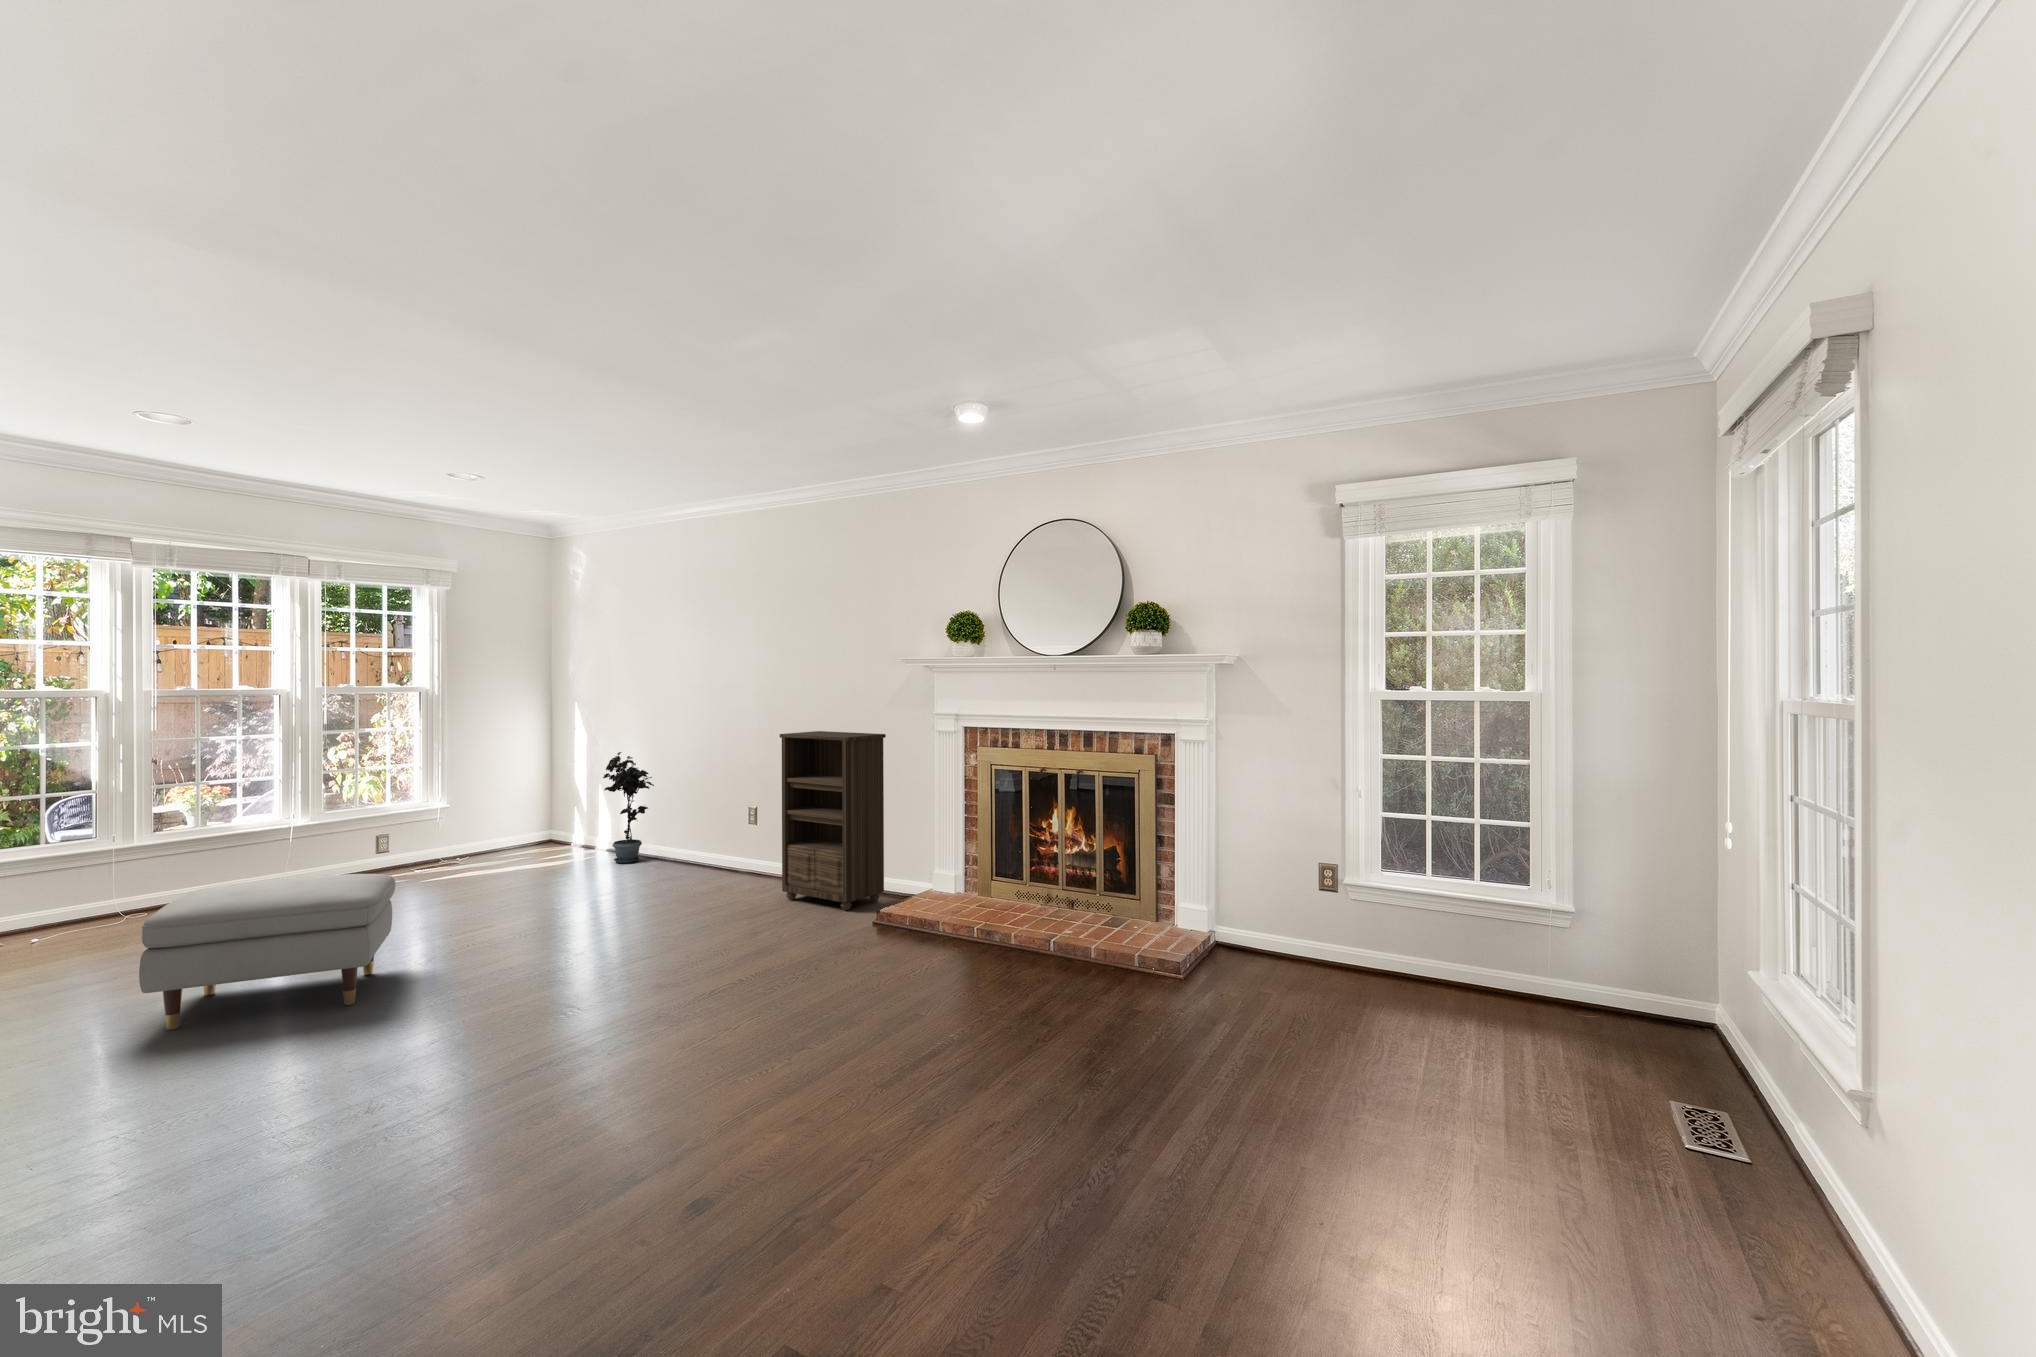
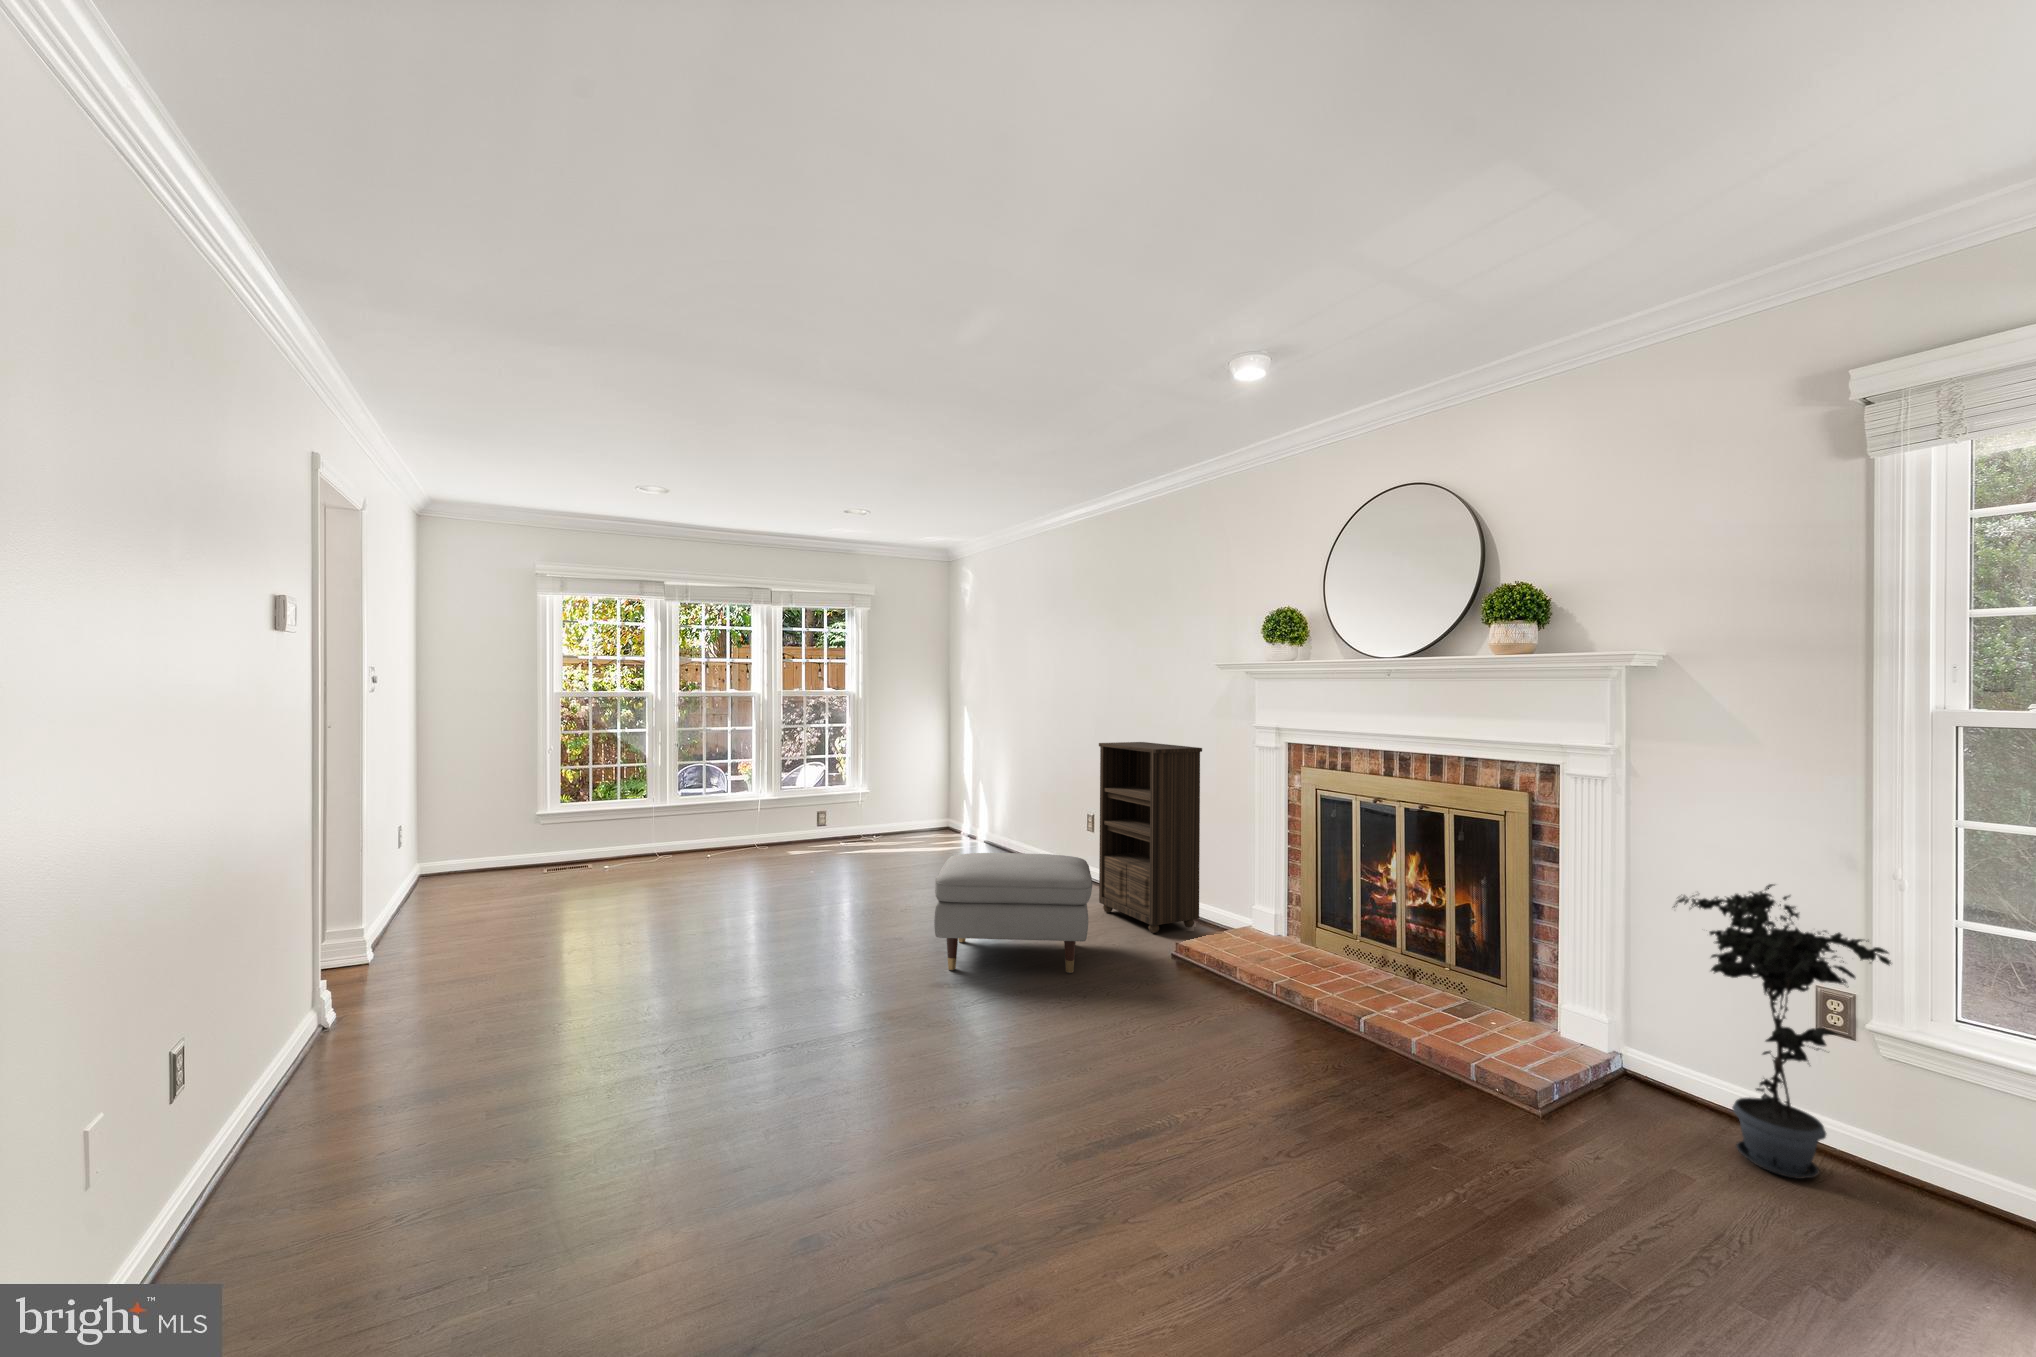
potted plant: present [603,752,654,863] -> present [1674,884,1891,1179]
ottoman: present [139,874,395,1030] -> present [934,853,1092,973]

